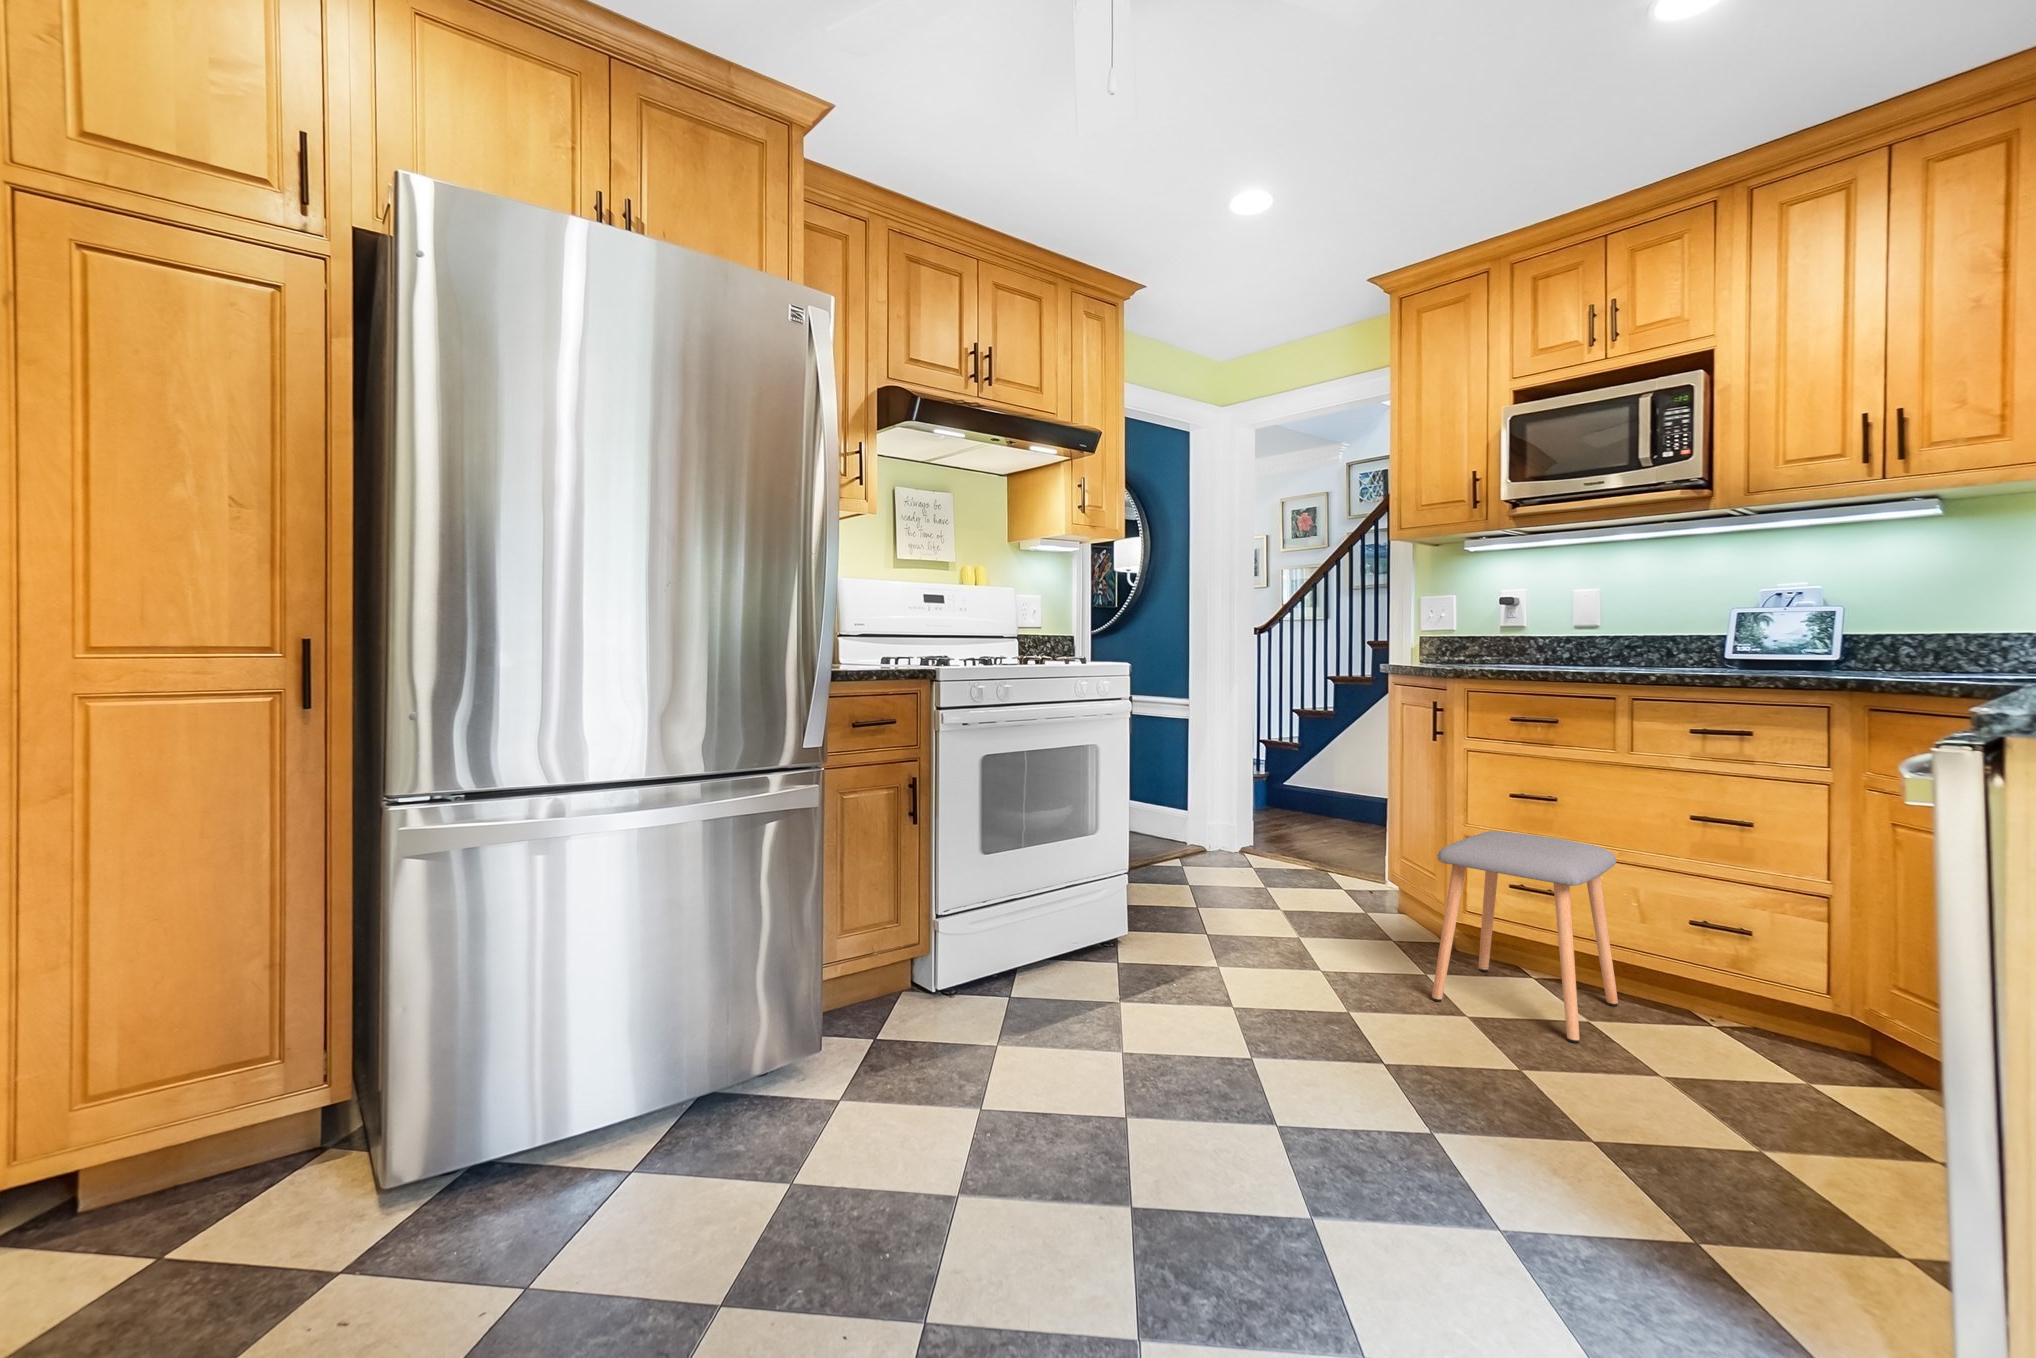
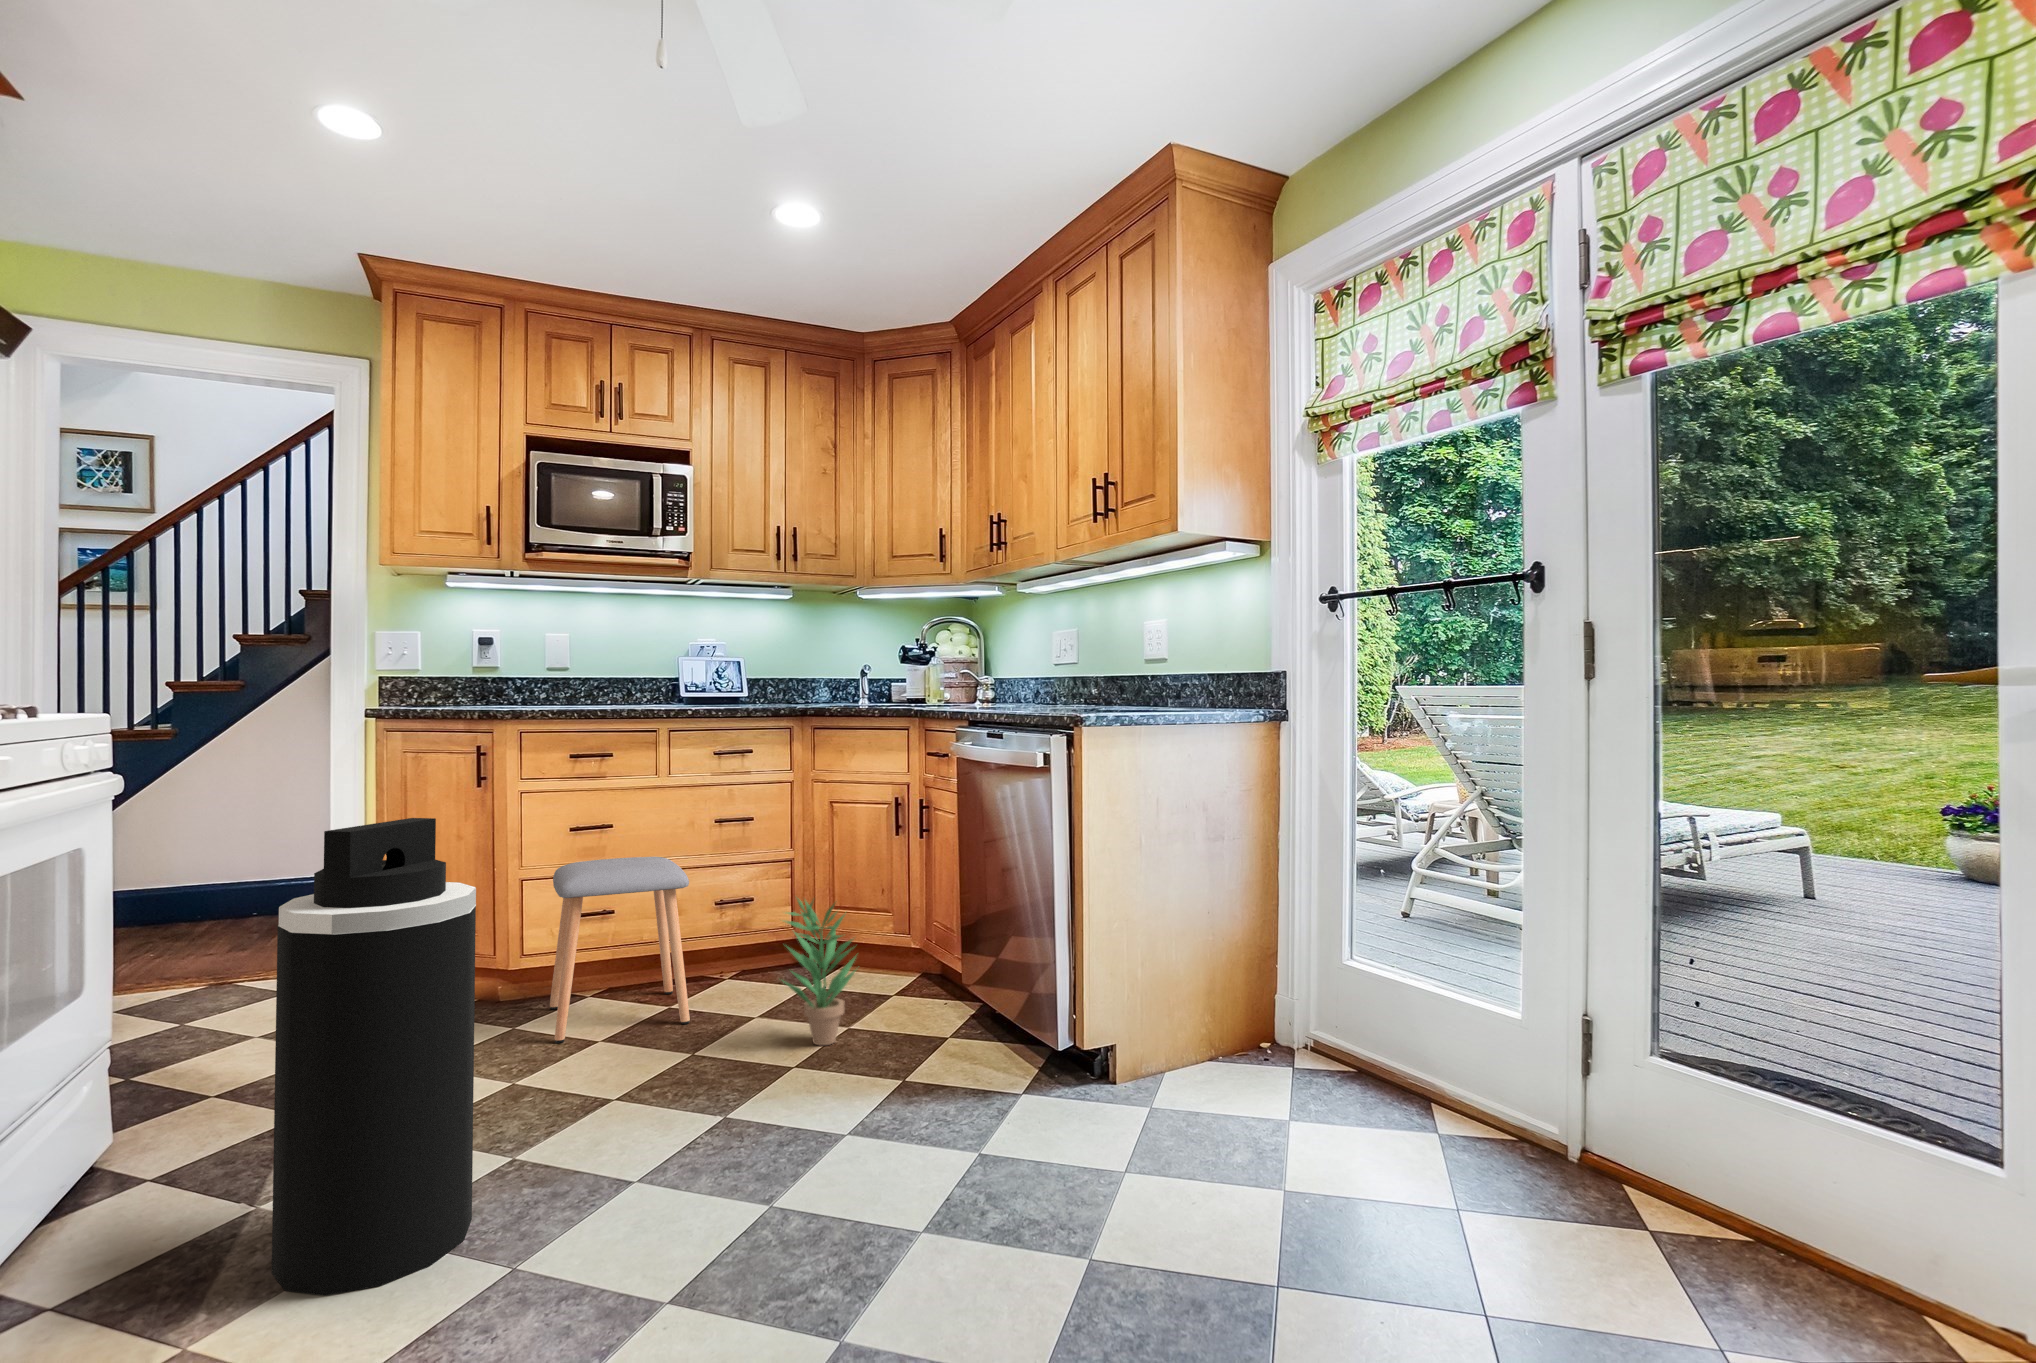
trash can: none [1056,763,1180,1101] -> present [272,818,476,1295]
potted plant: none [1622,933,1780,1160] -> present [783,898,856,1045]

